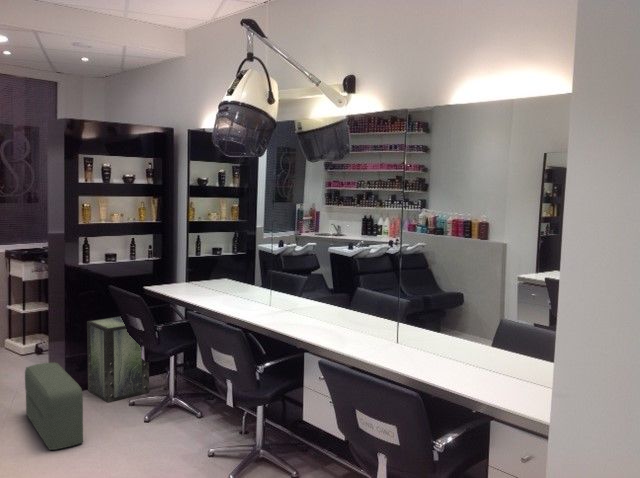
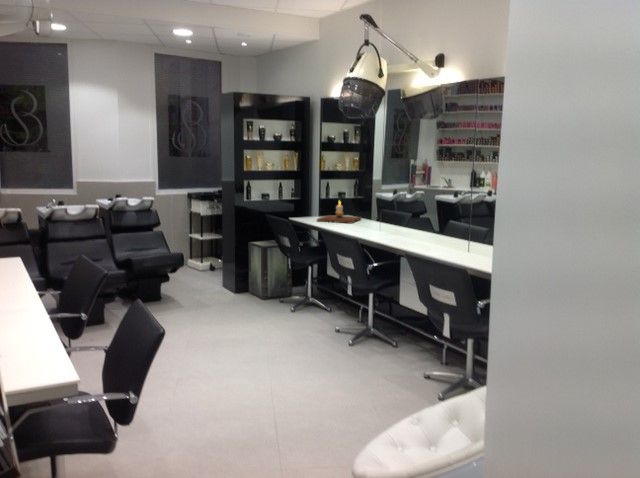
candle: none [182,264,243,295] -> present [317,201,361,223]
pouf: present [25,363,83,450] -> none [209,268,249,322]

